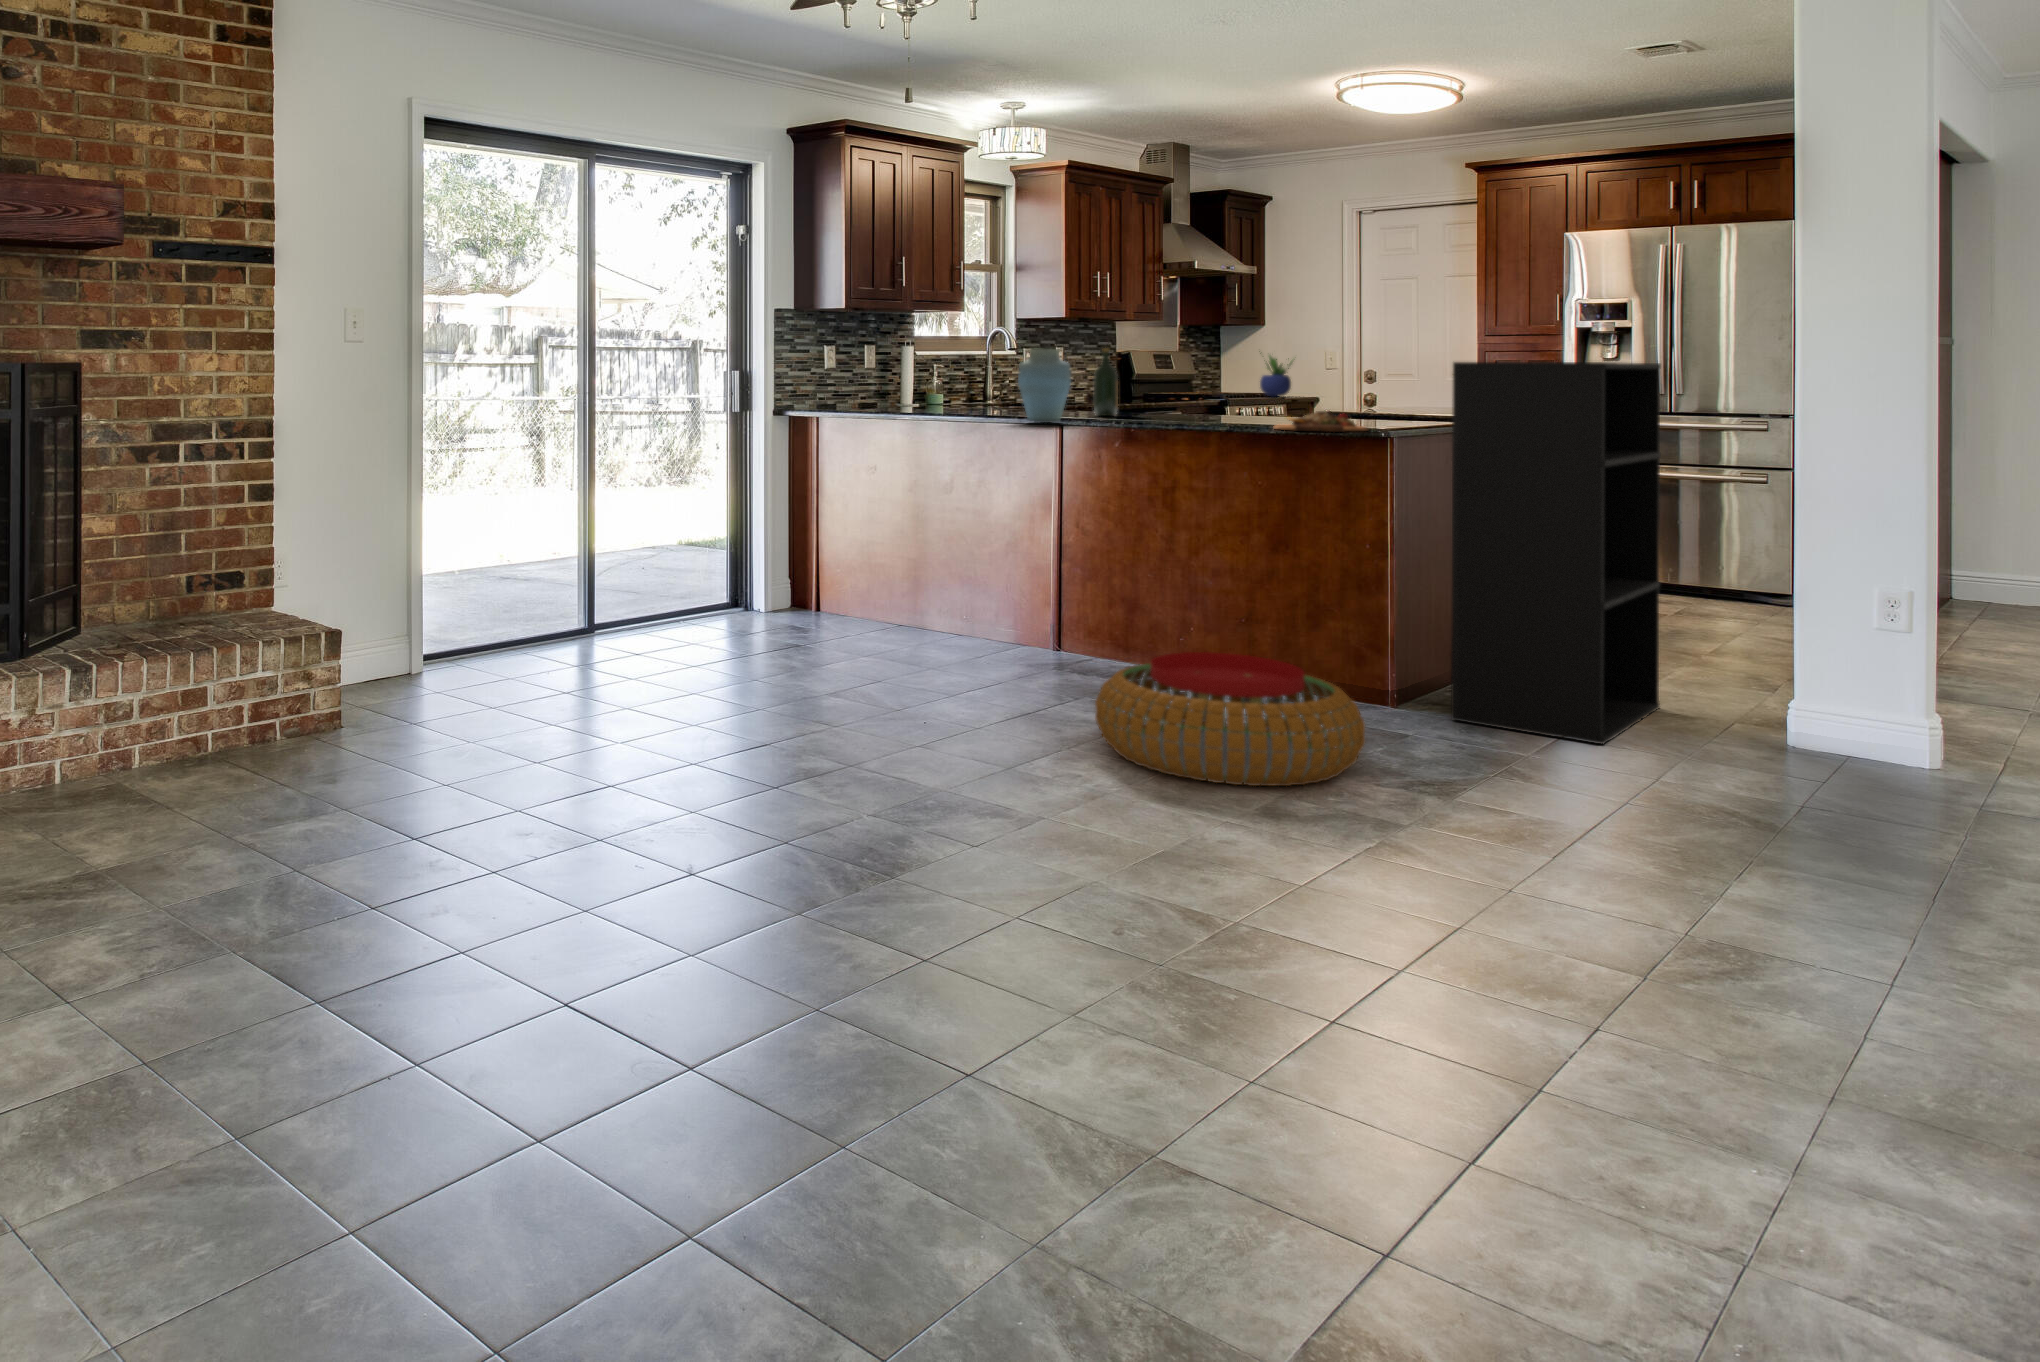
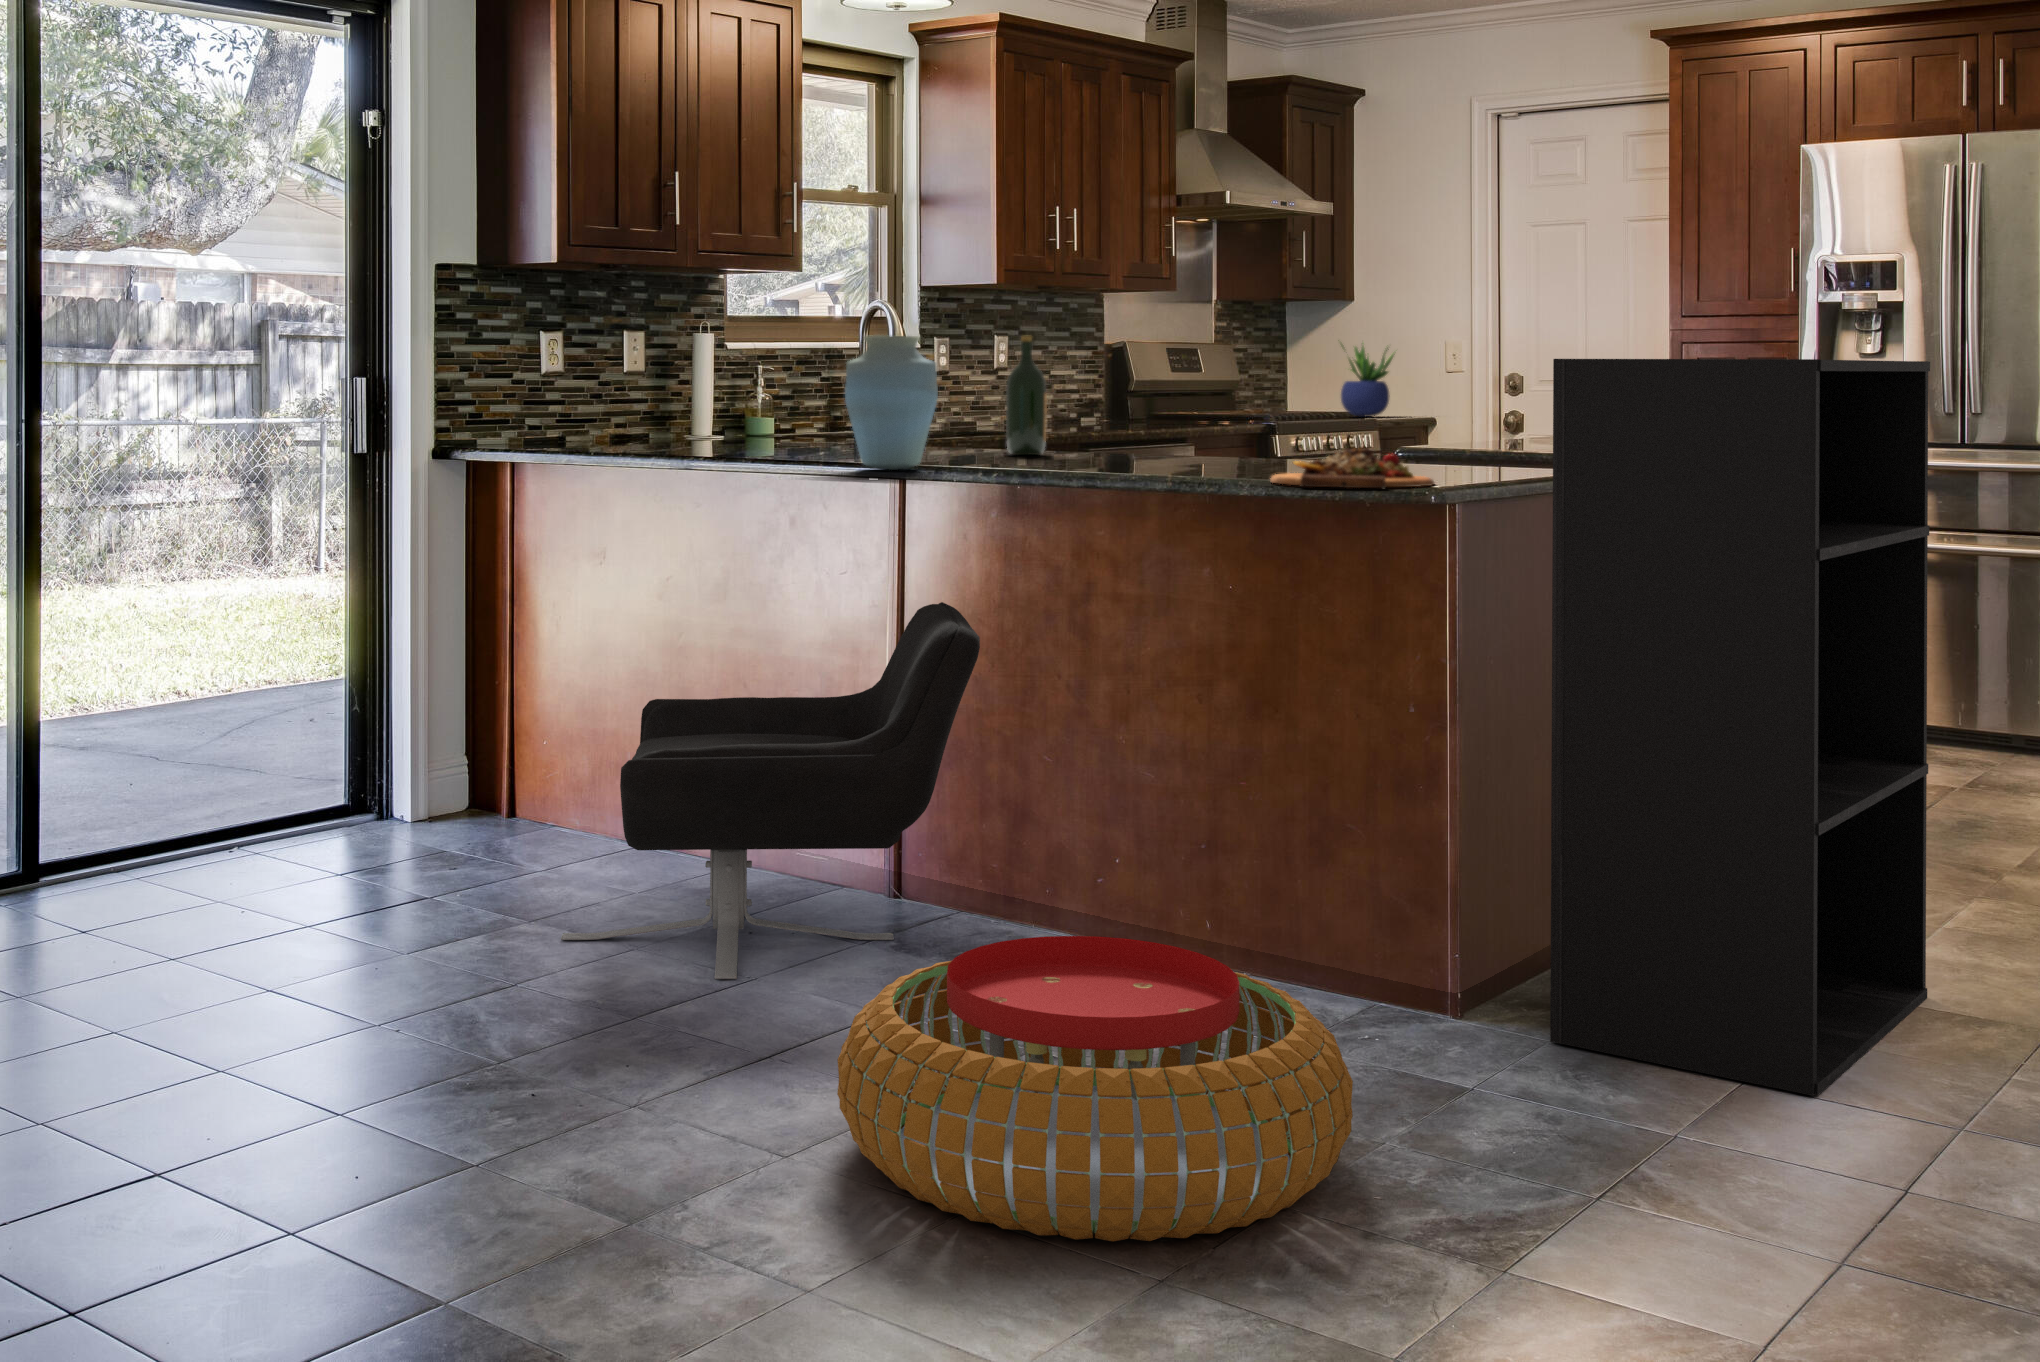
lounge chair: none [892,493,1124,685] -> present [561,602,980,979]

